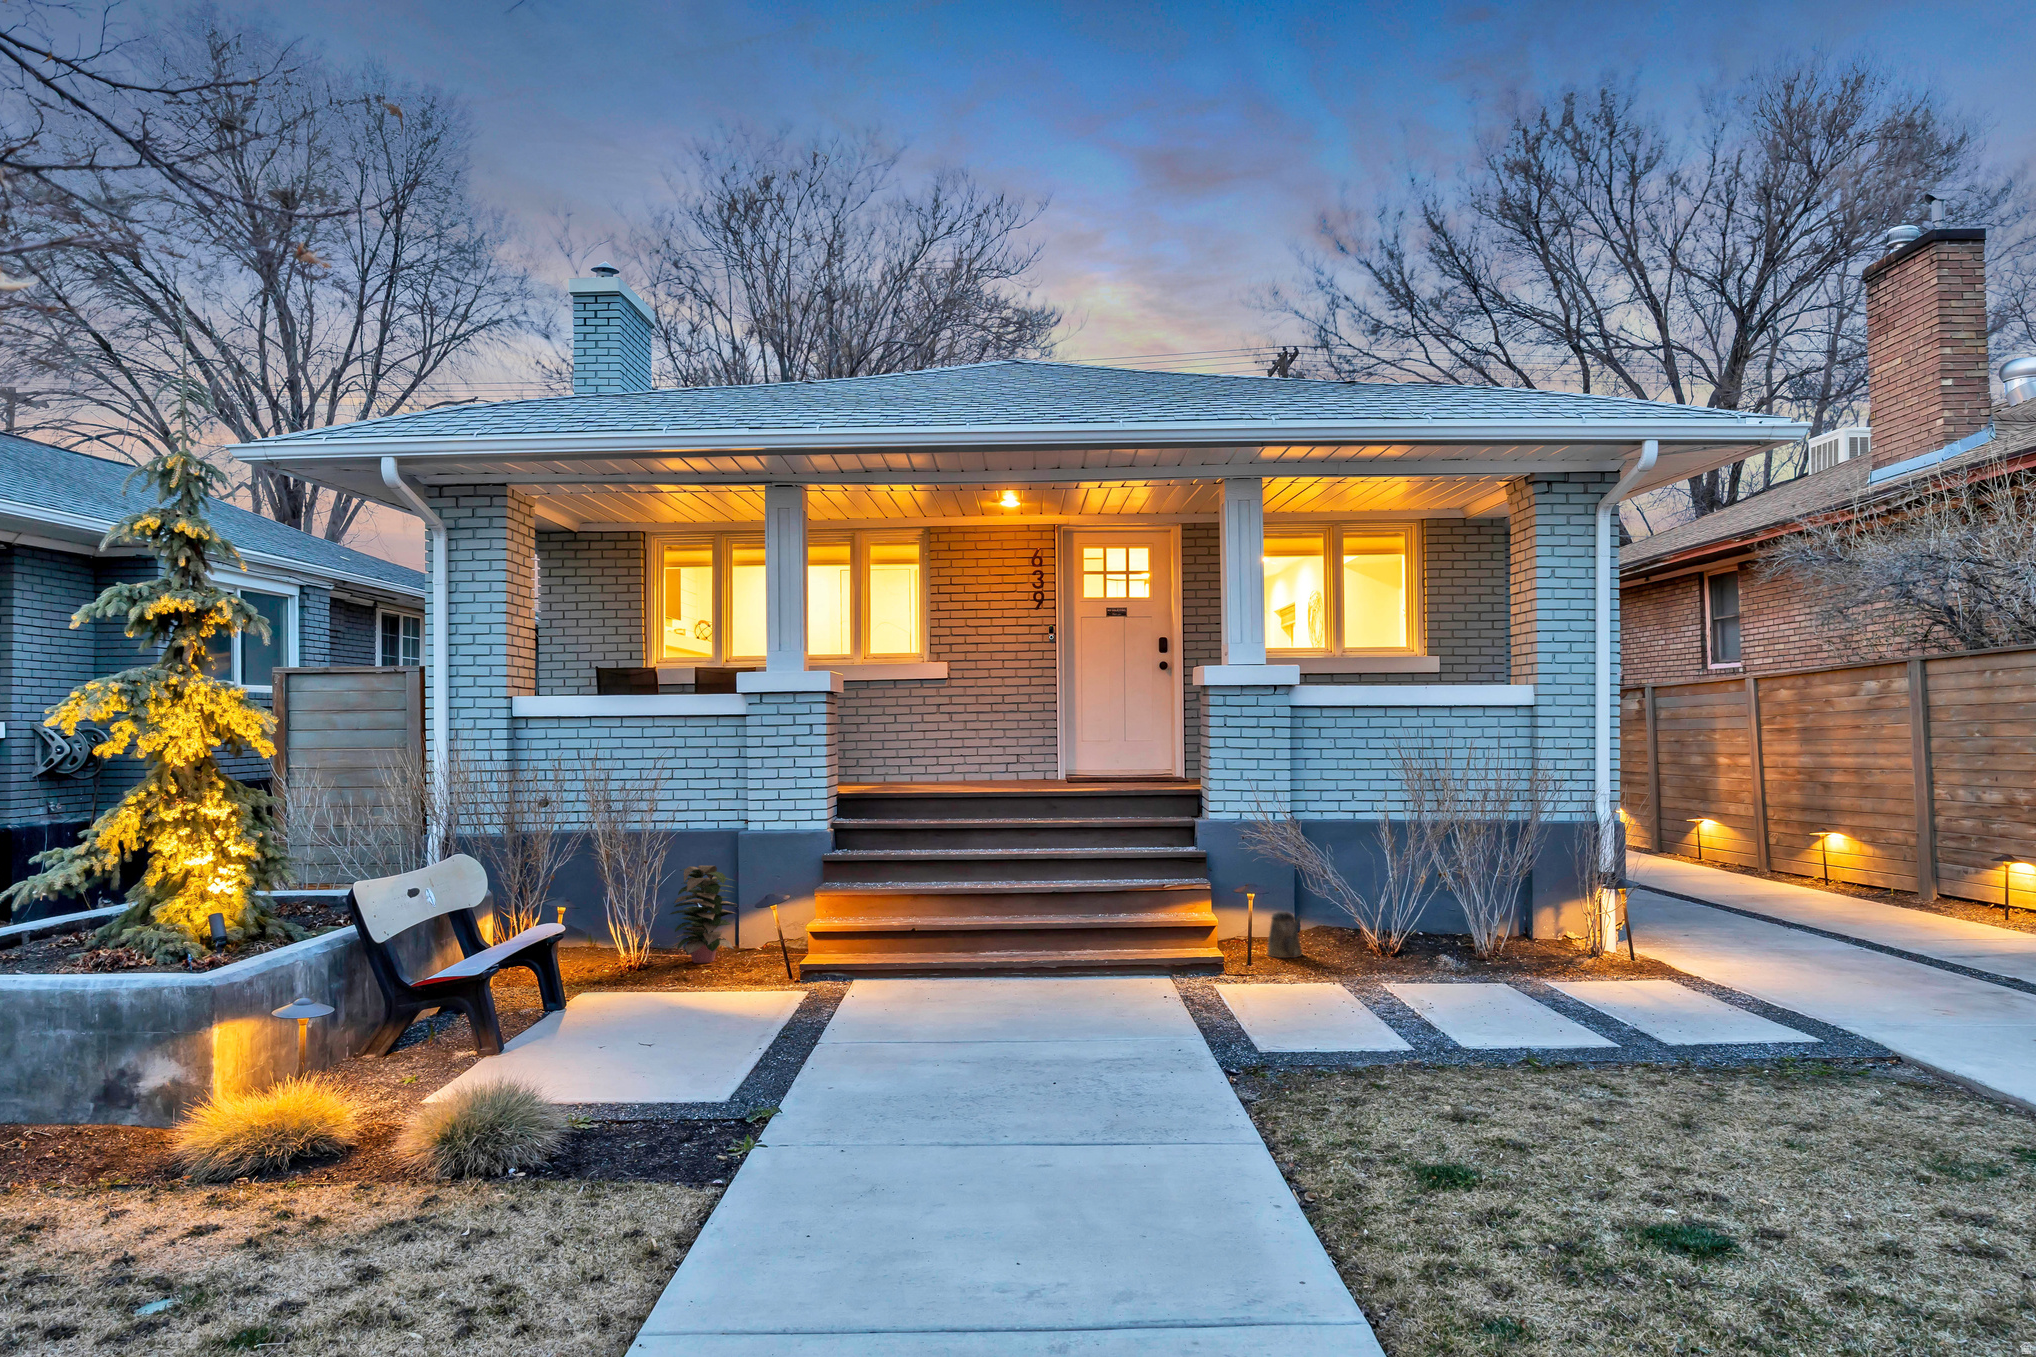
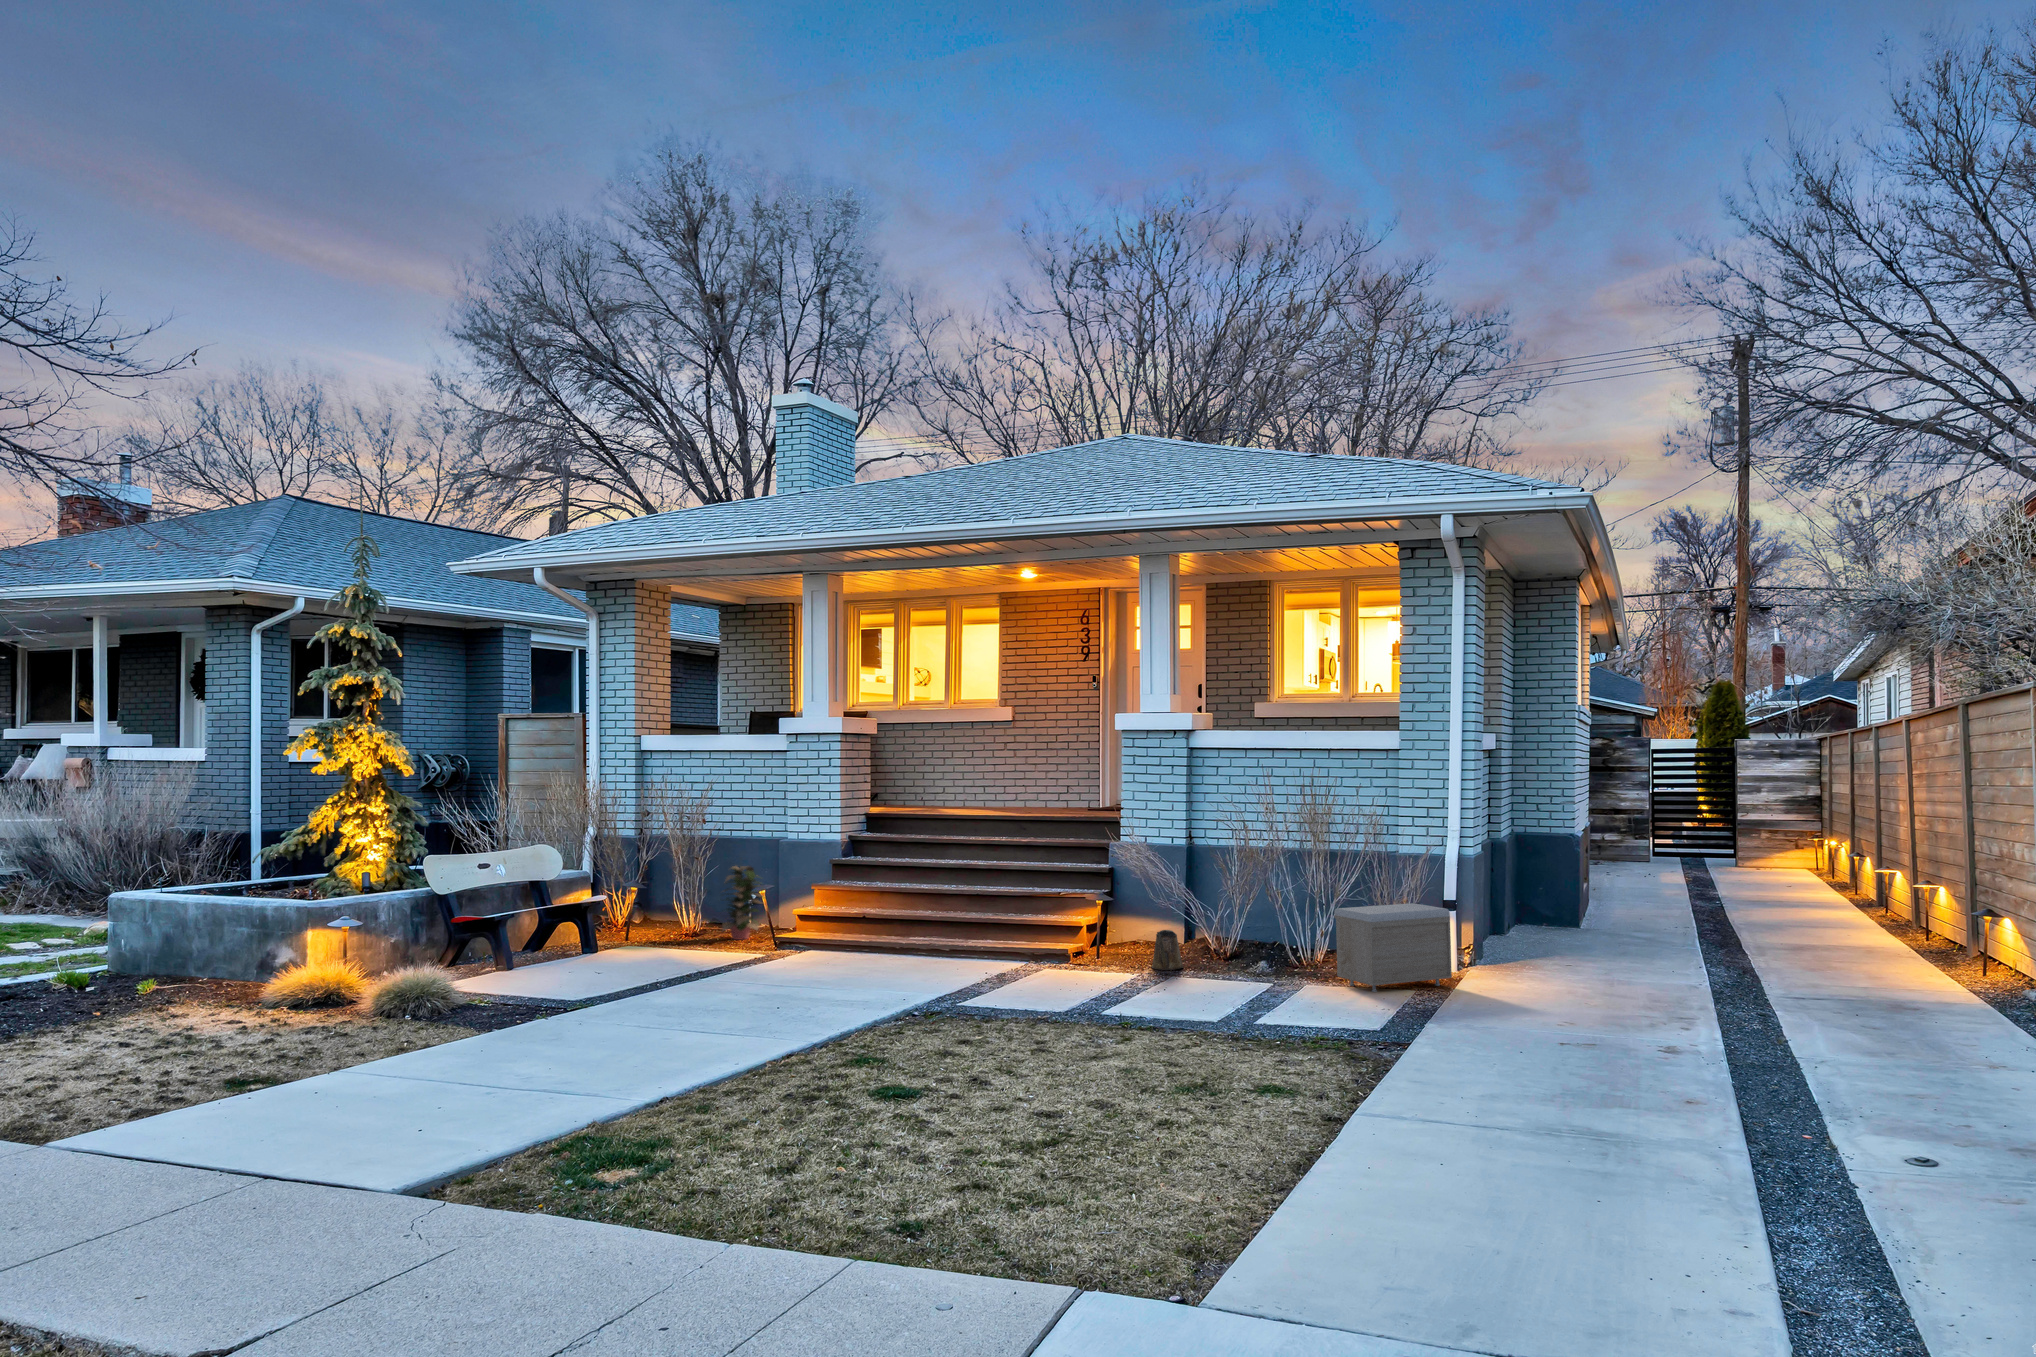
storage bench: none [1488,866,1594,965] -> present [1334,903,1452,992]

